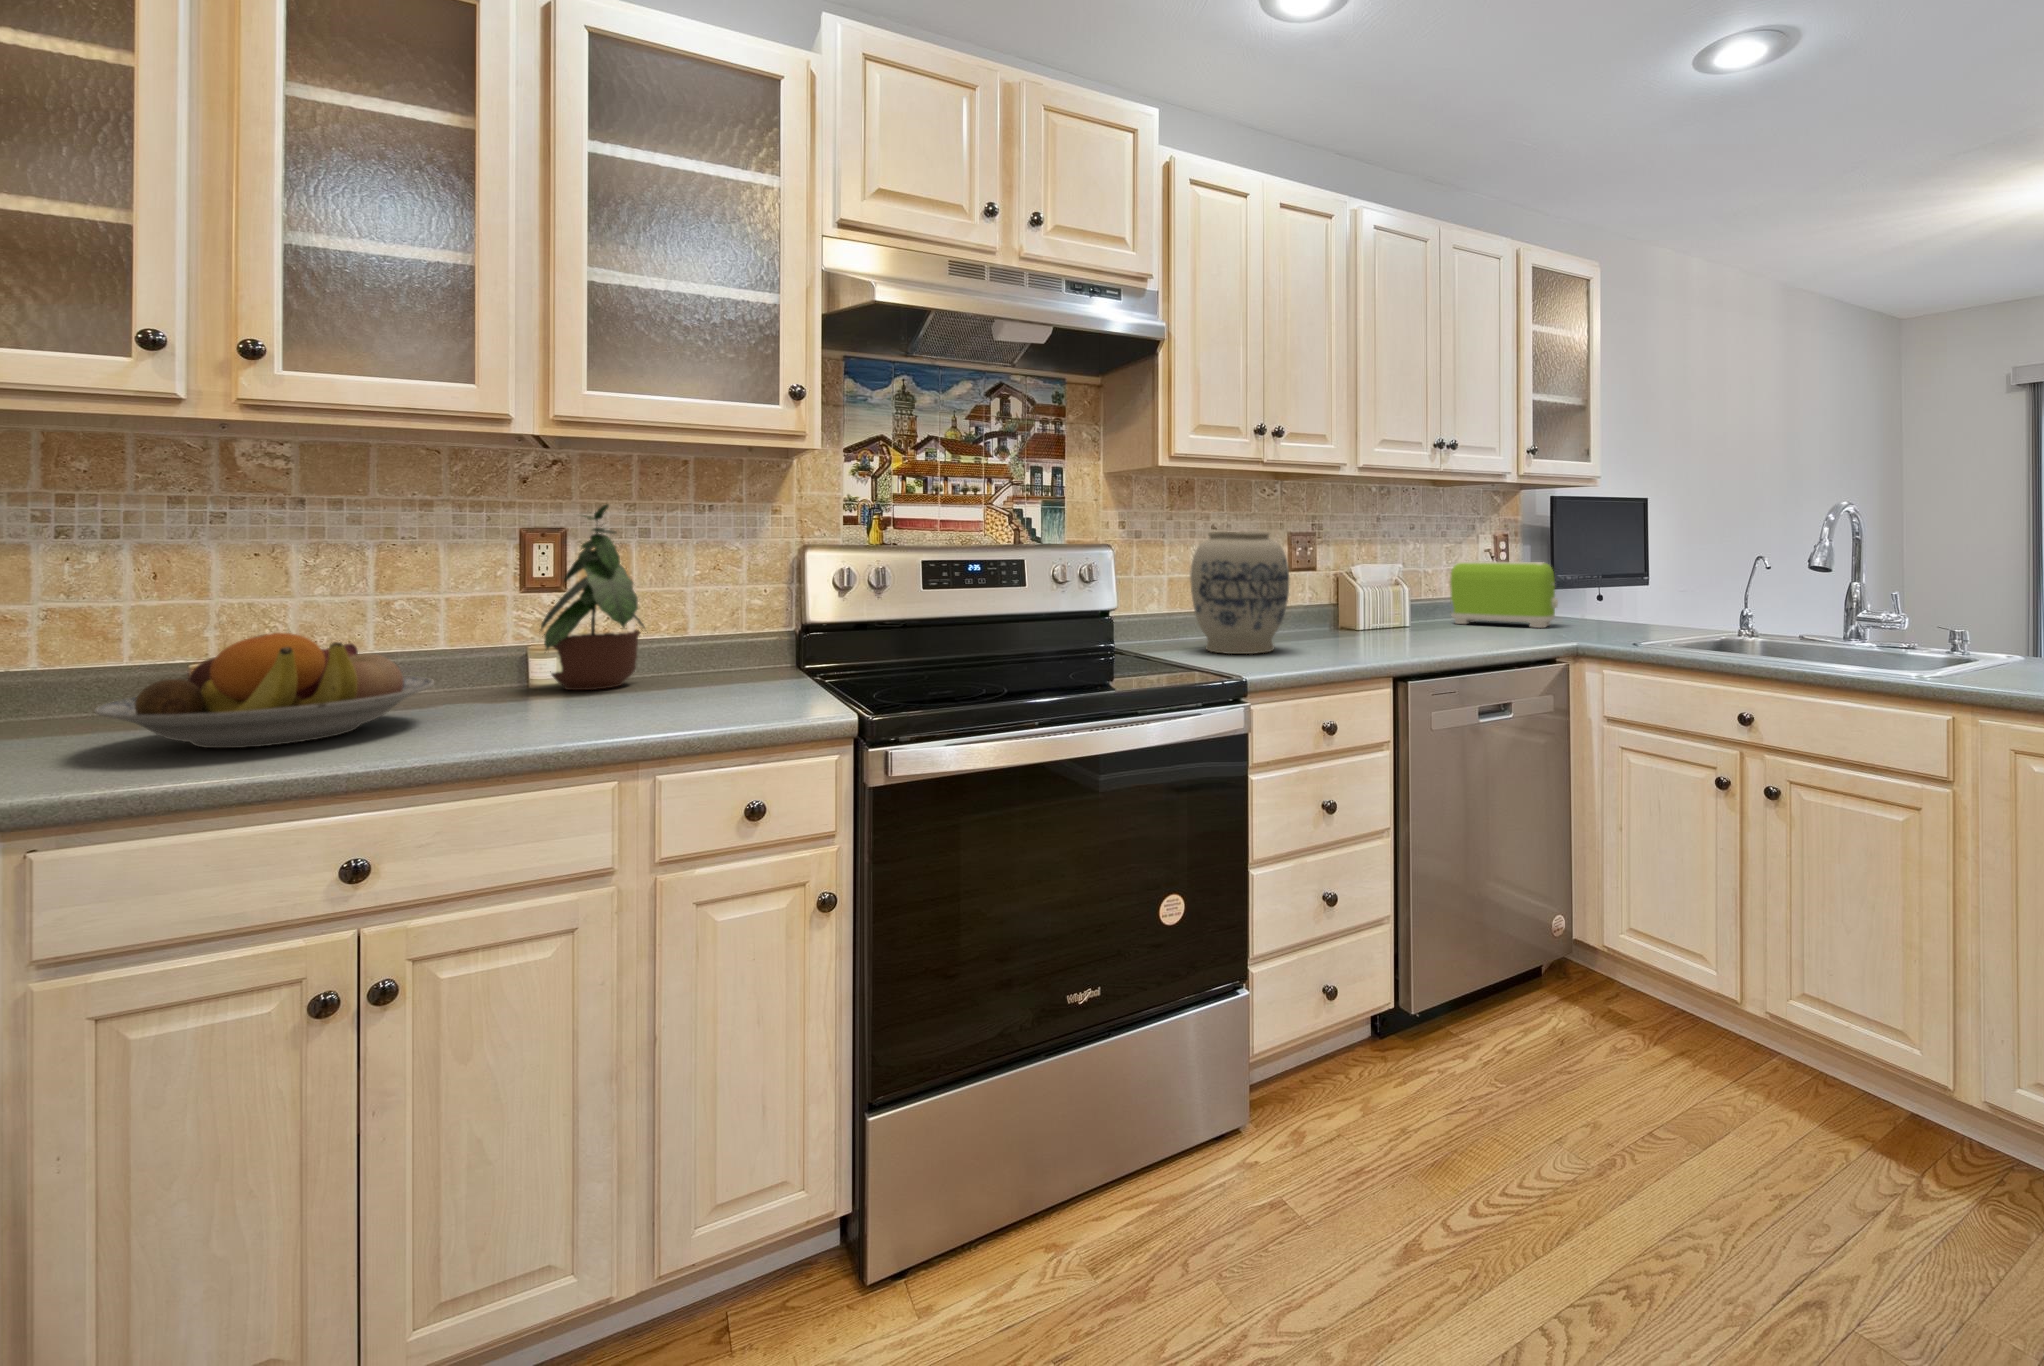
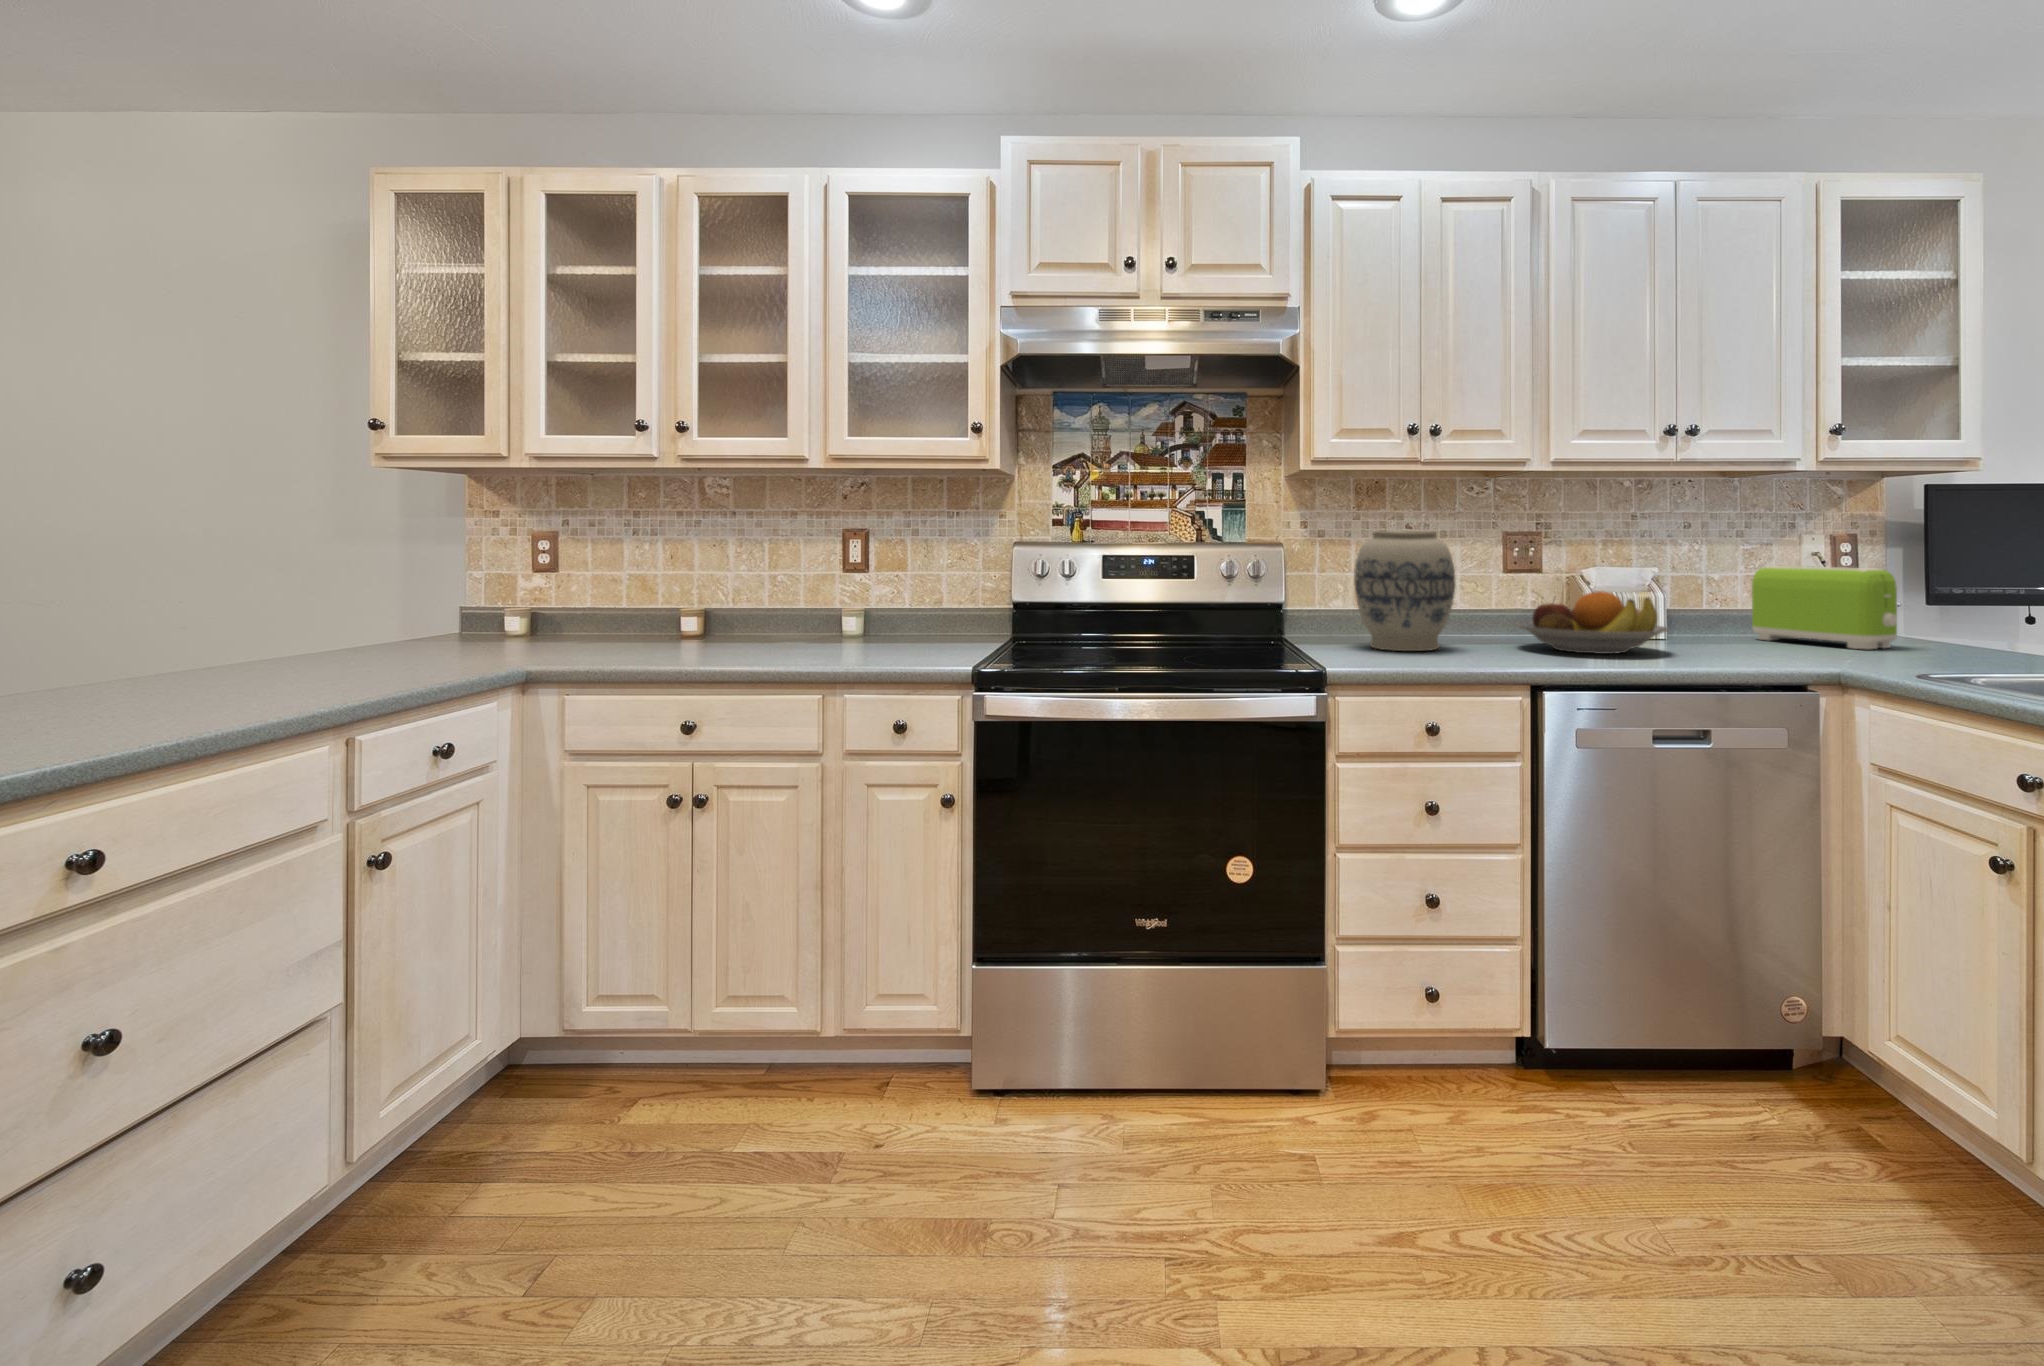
potted plant: present [541,505,644,690] -> none [839,512,917,641]
fruit bowl: present [95,633,434,748] -> present [1516,591,1669,654]

